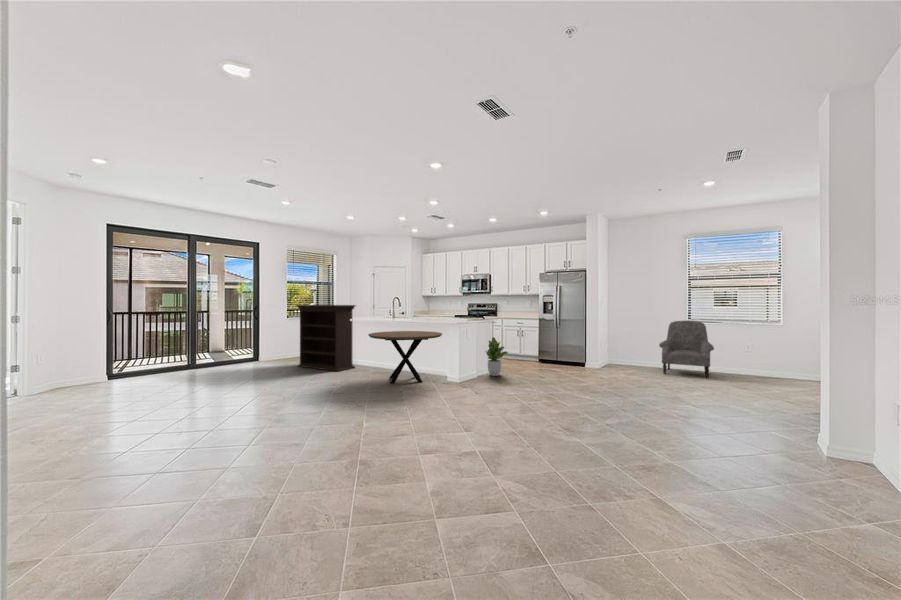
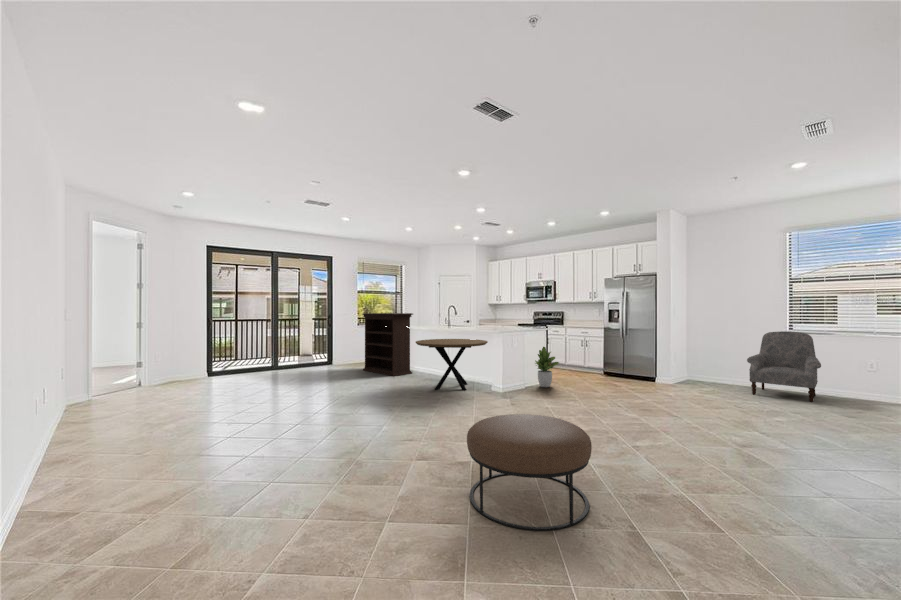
ottoman: none [488,401,605,504] -> present [467,414,592,530]

